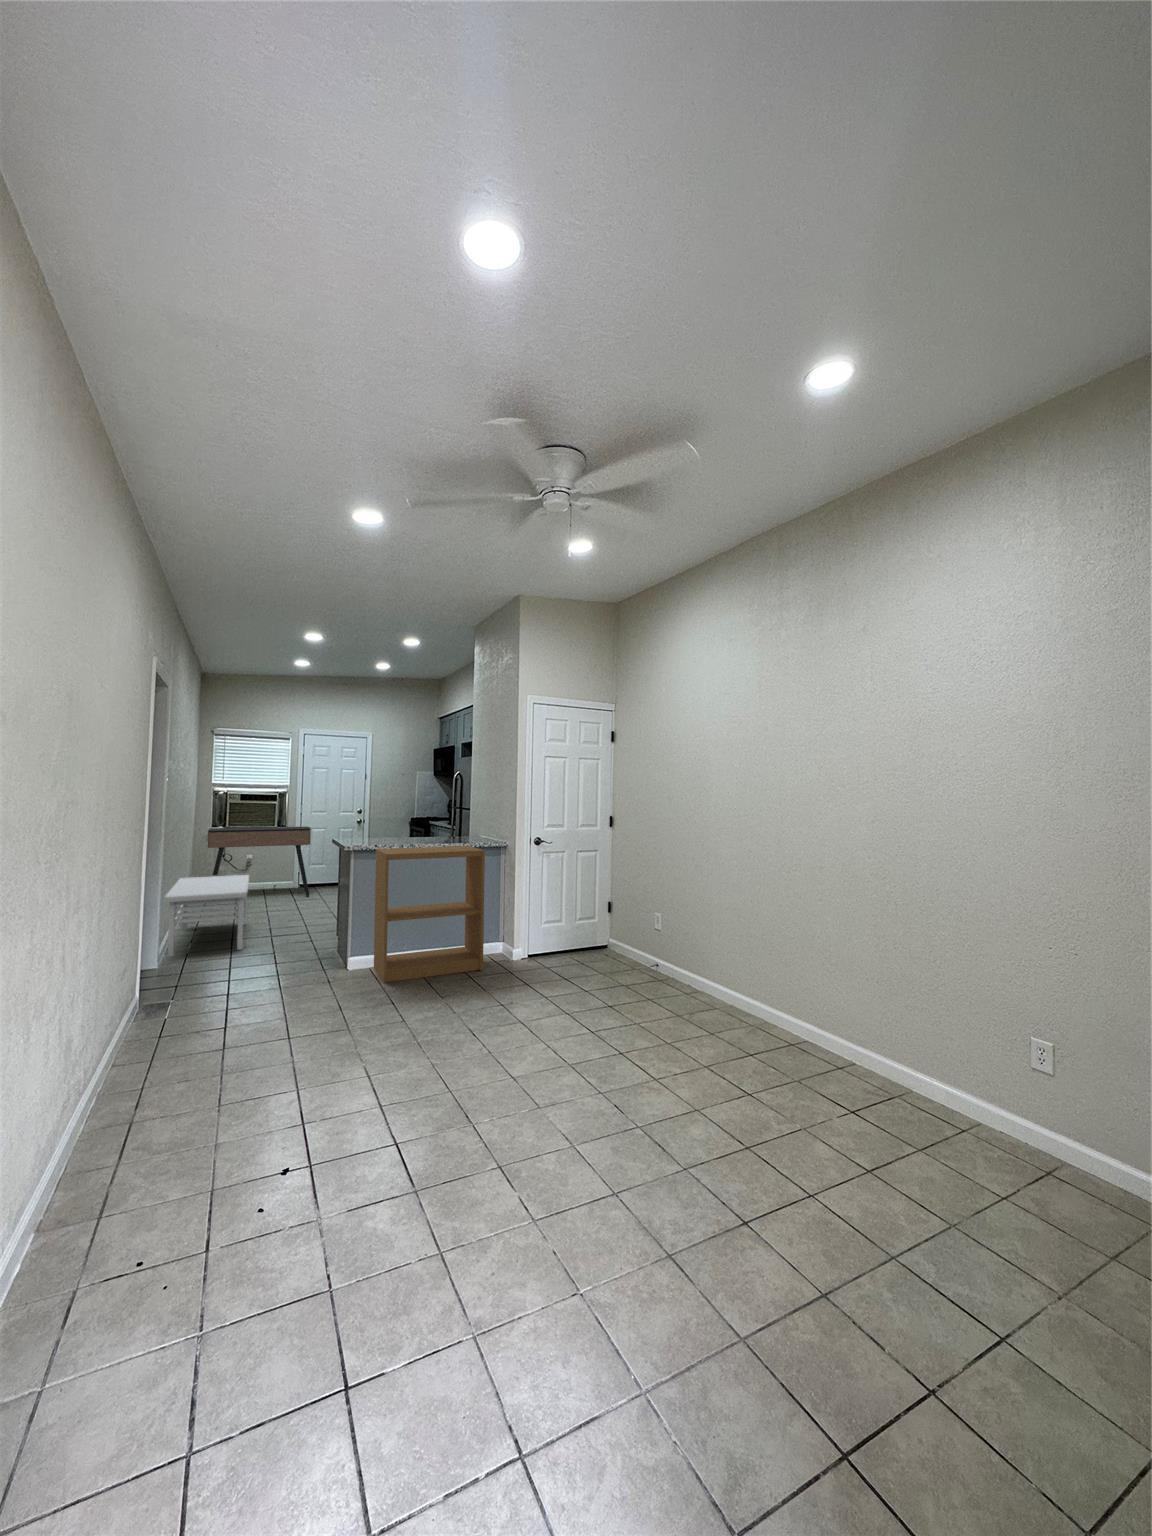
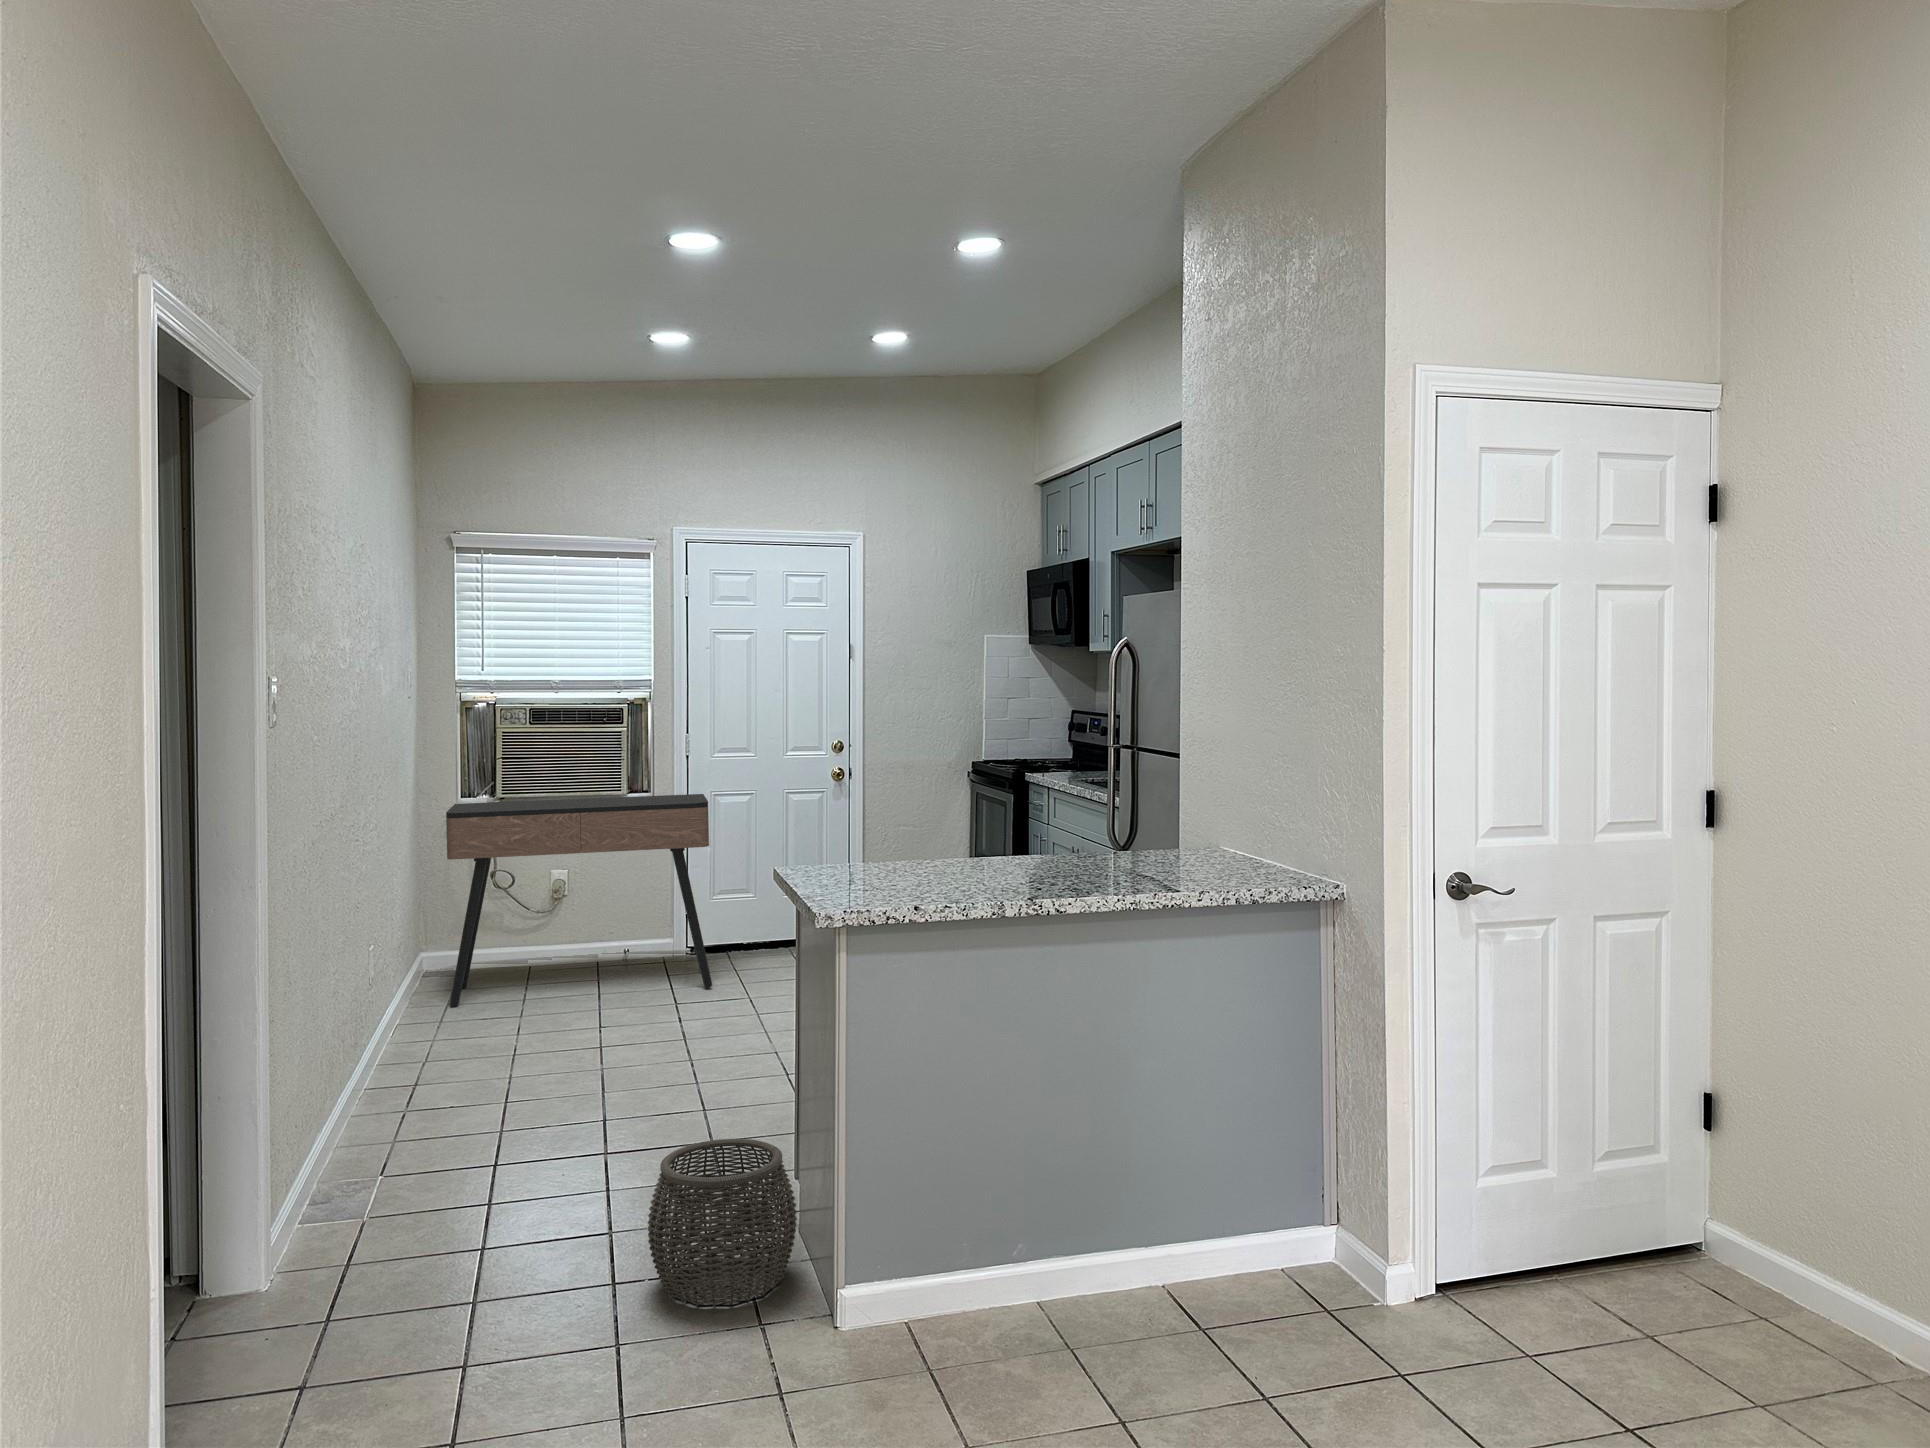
bookshelf: present [374,846,485,983] -> none [914,901,1297,1409]
storage bench: present [164,875,249,956] -> none [290,953,545,1231]
woven basket: none [288,920,337,967] -> present [648,1139,797,1307]

